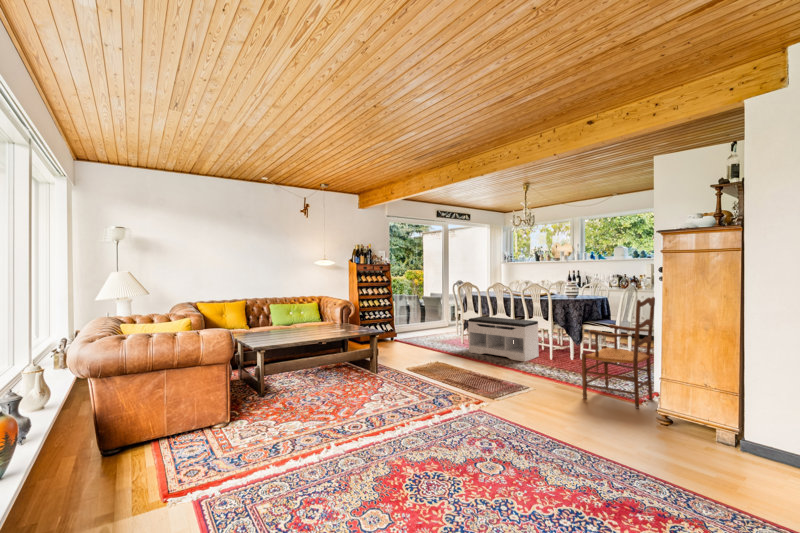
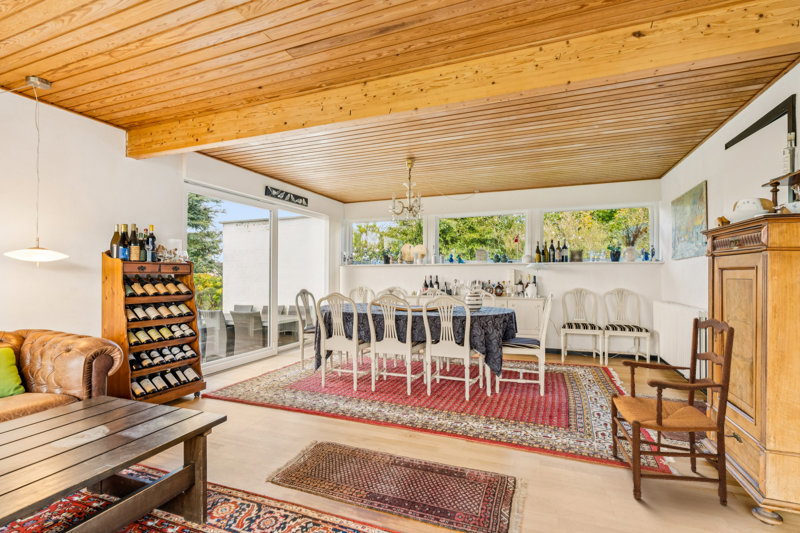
bench: present [468,316,539,362] -> none [351,346,454,417]

